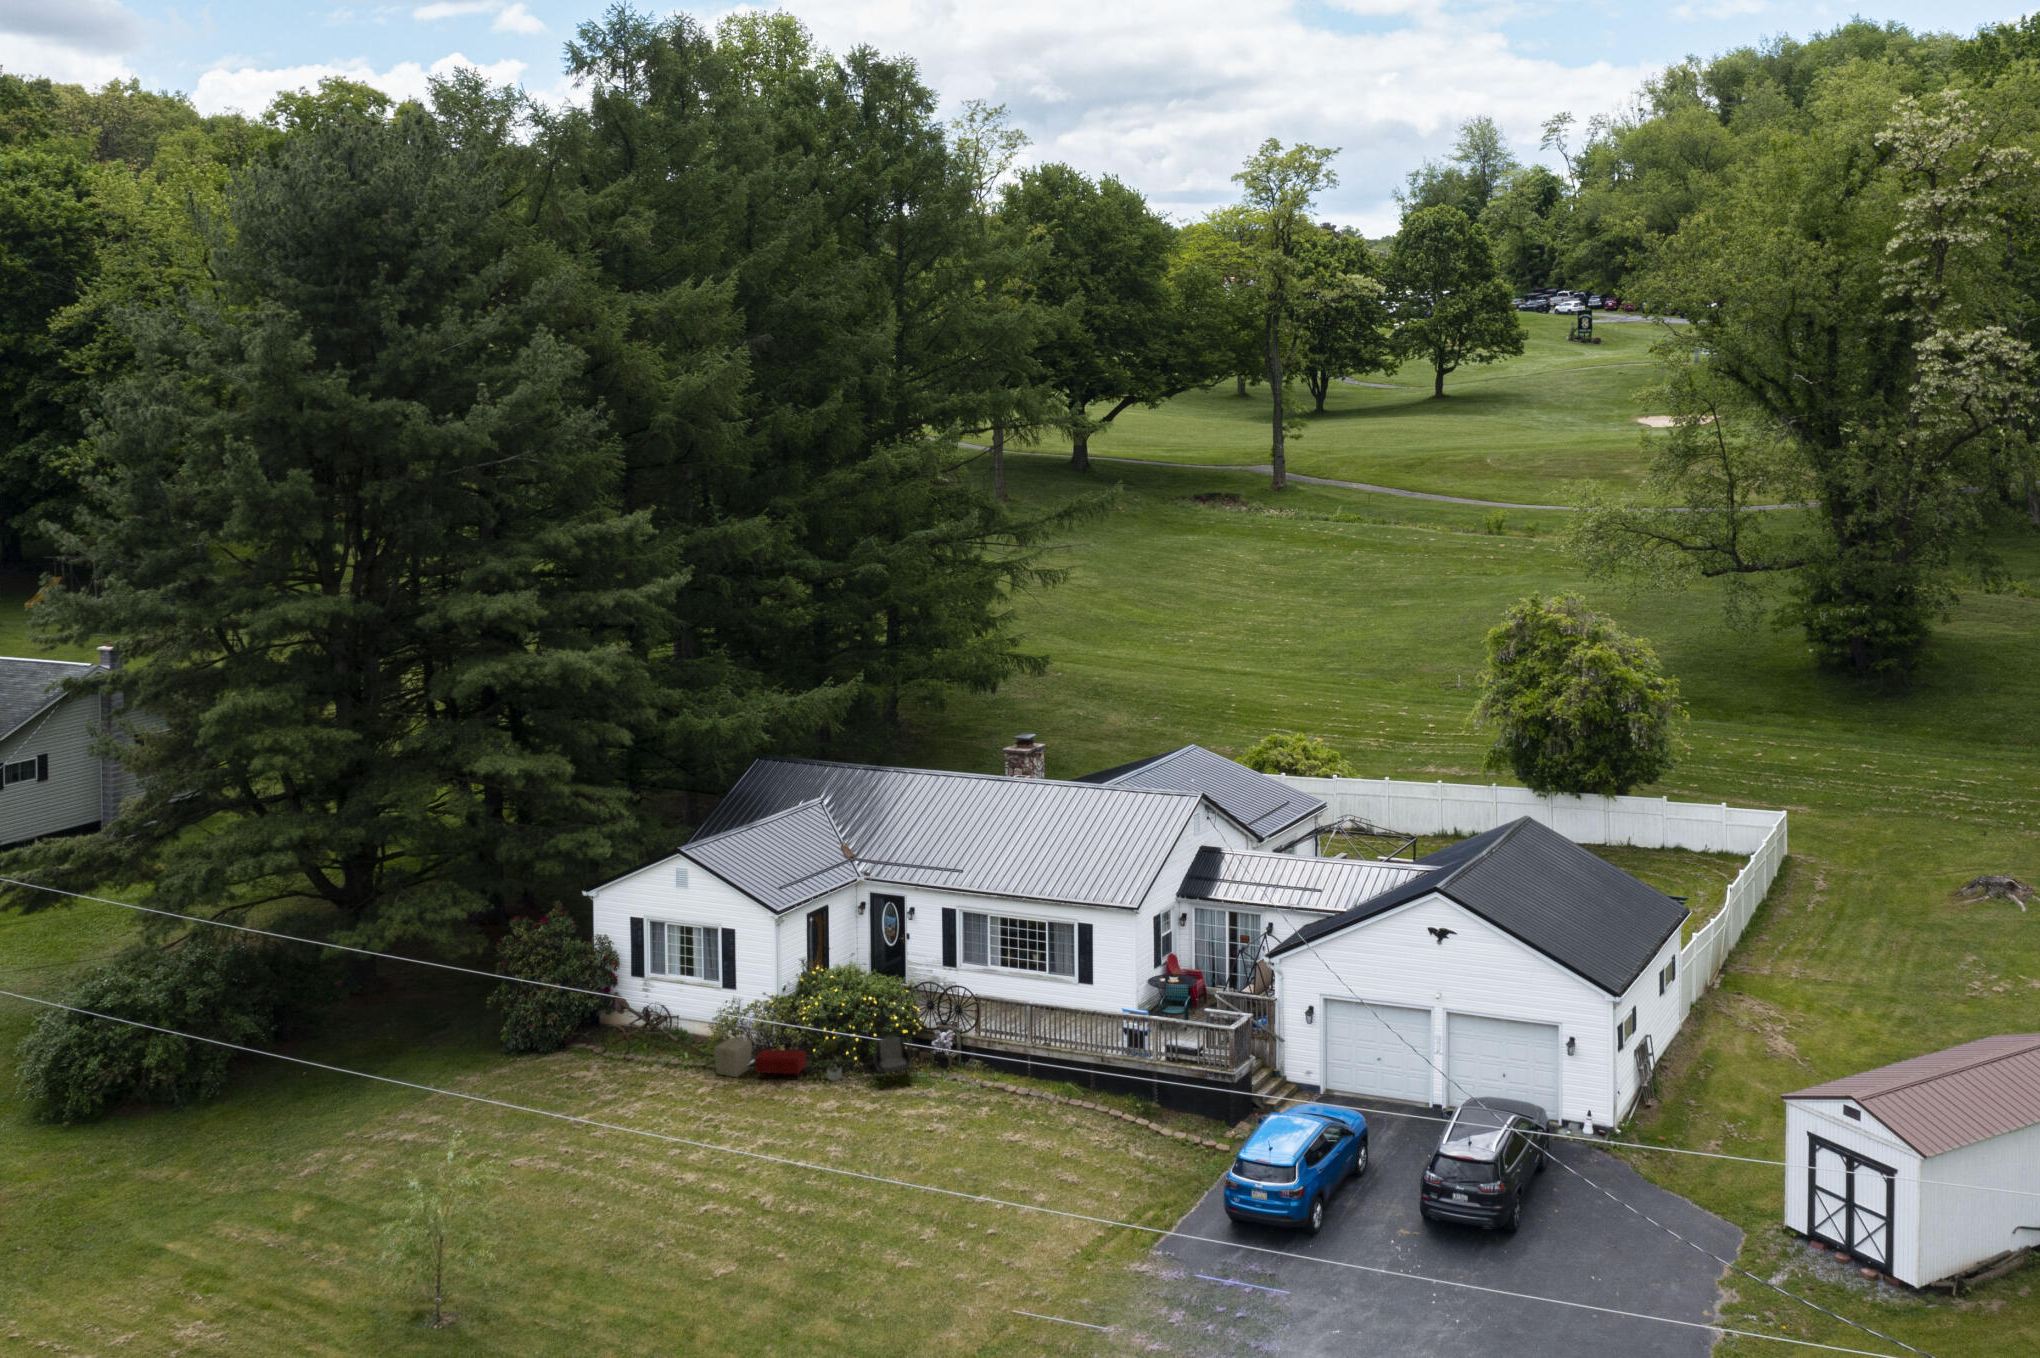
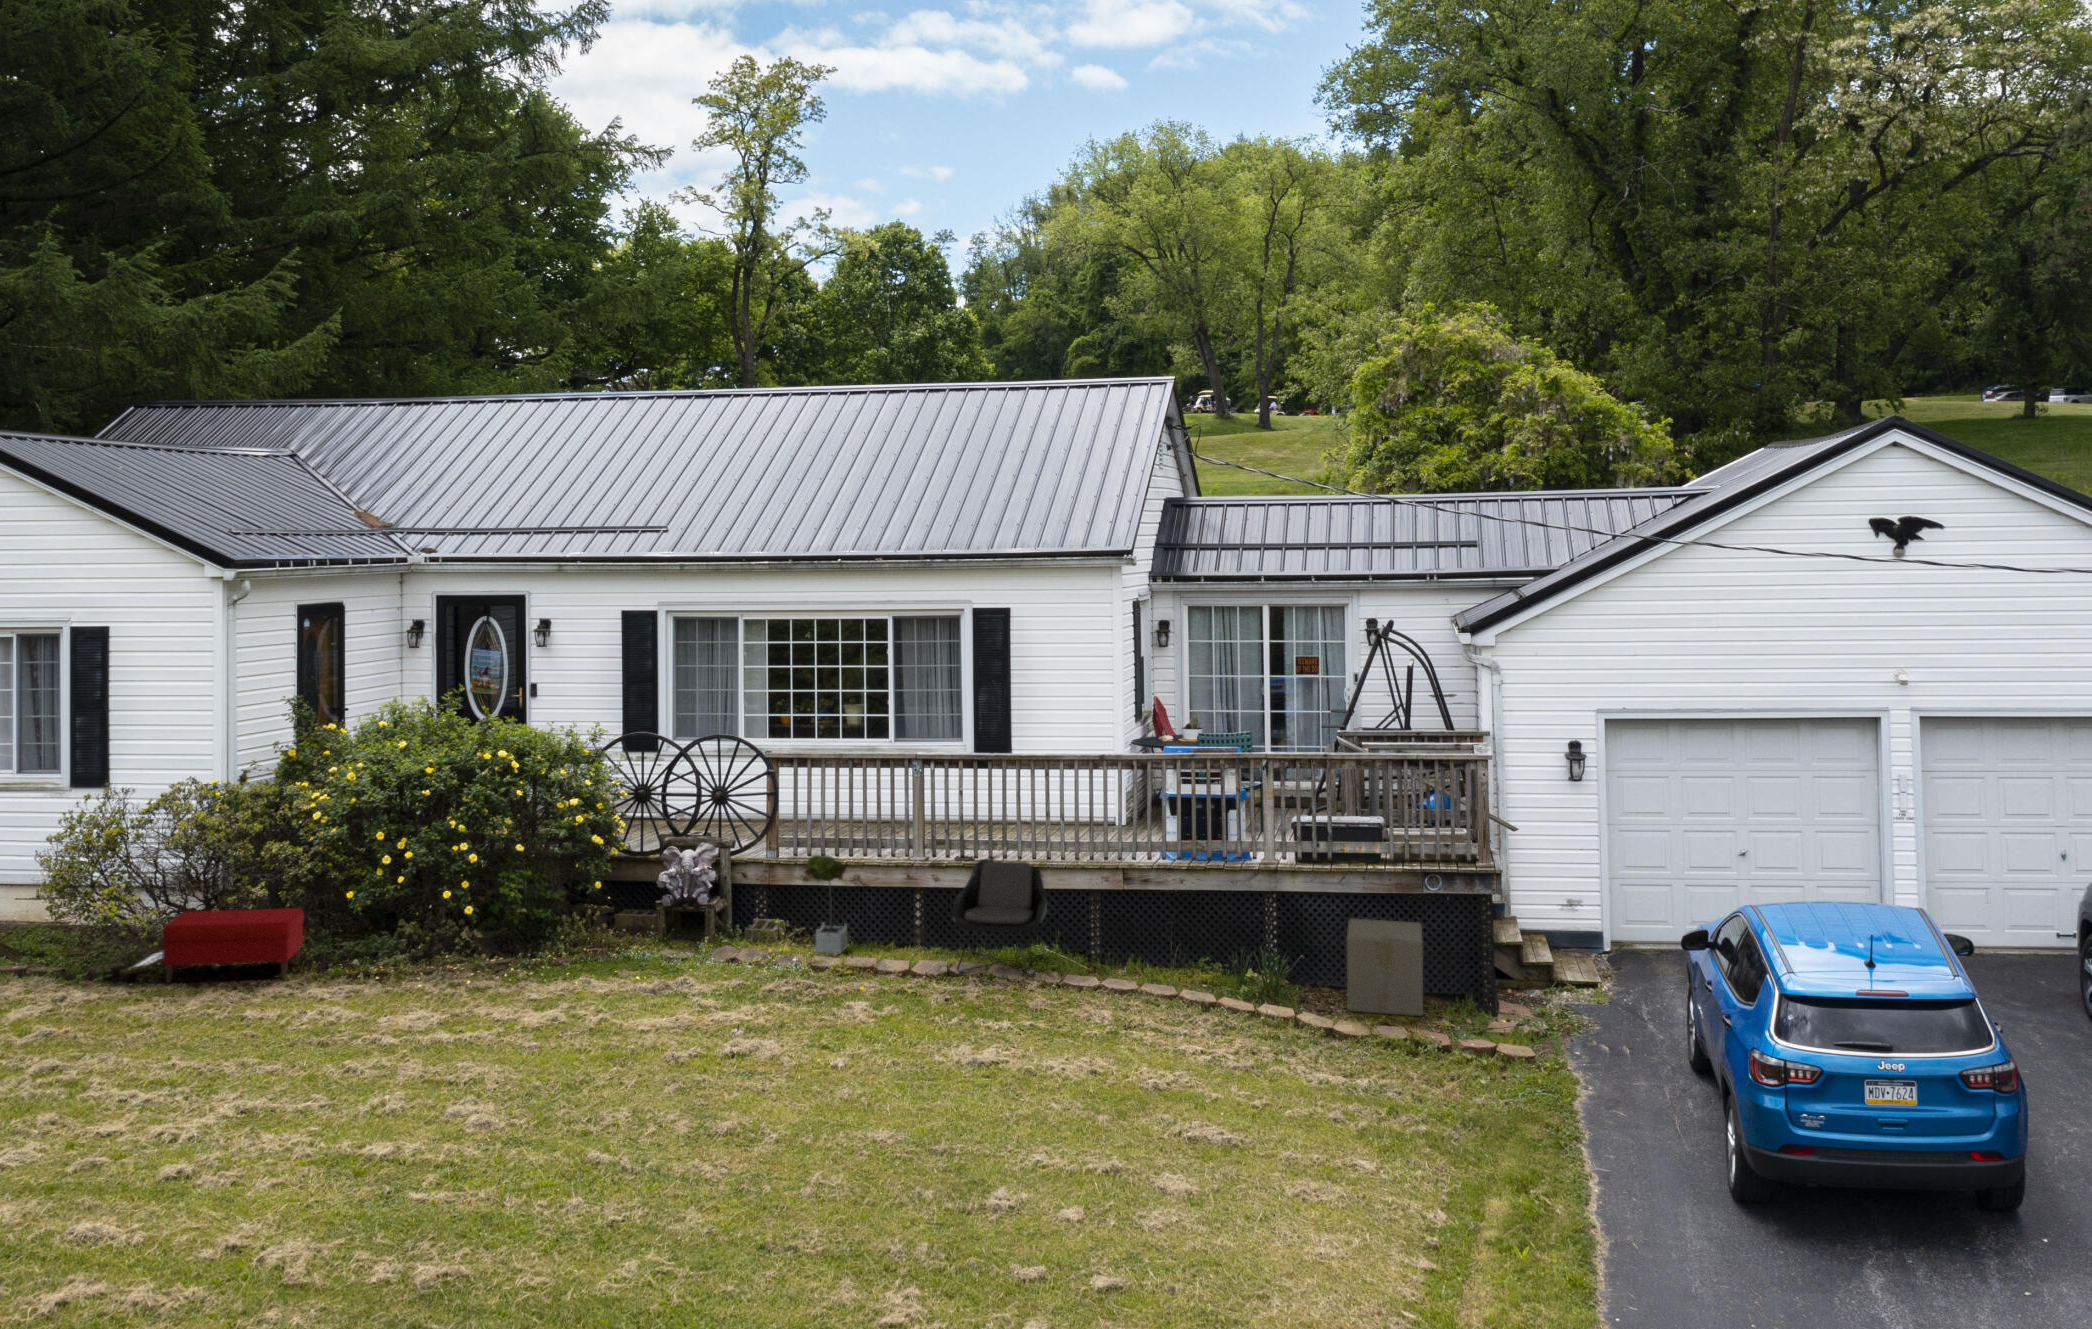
lounge chair: present [874,1036,912,1083] -> present [952,855,1047,976]
cardboard box: present [714,1037,753,1077] -> present [1347,919,1423,1016]
potted tree: present [824,1039,843,1081] -> present [807,855,847,954]

